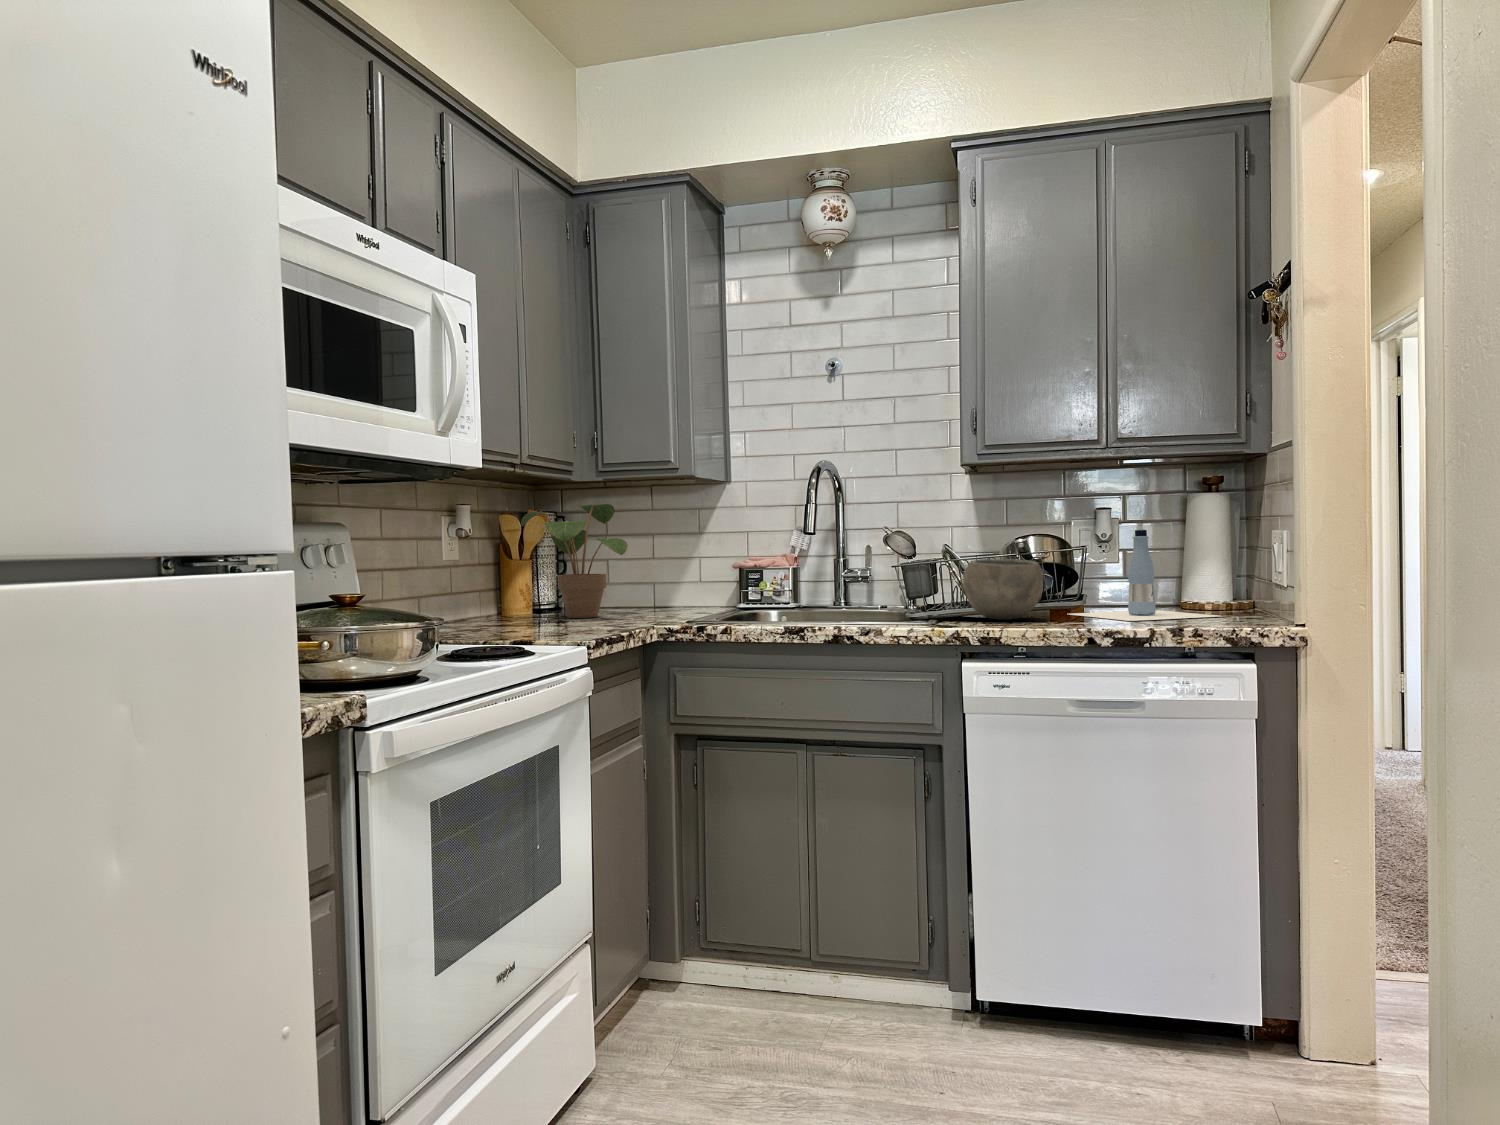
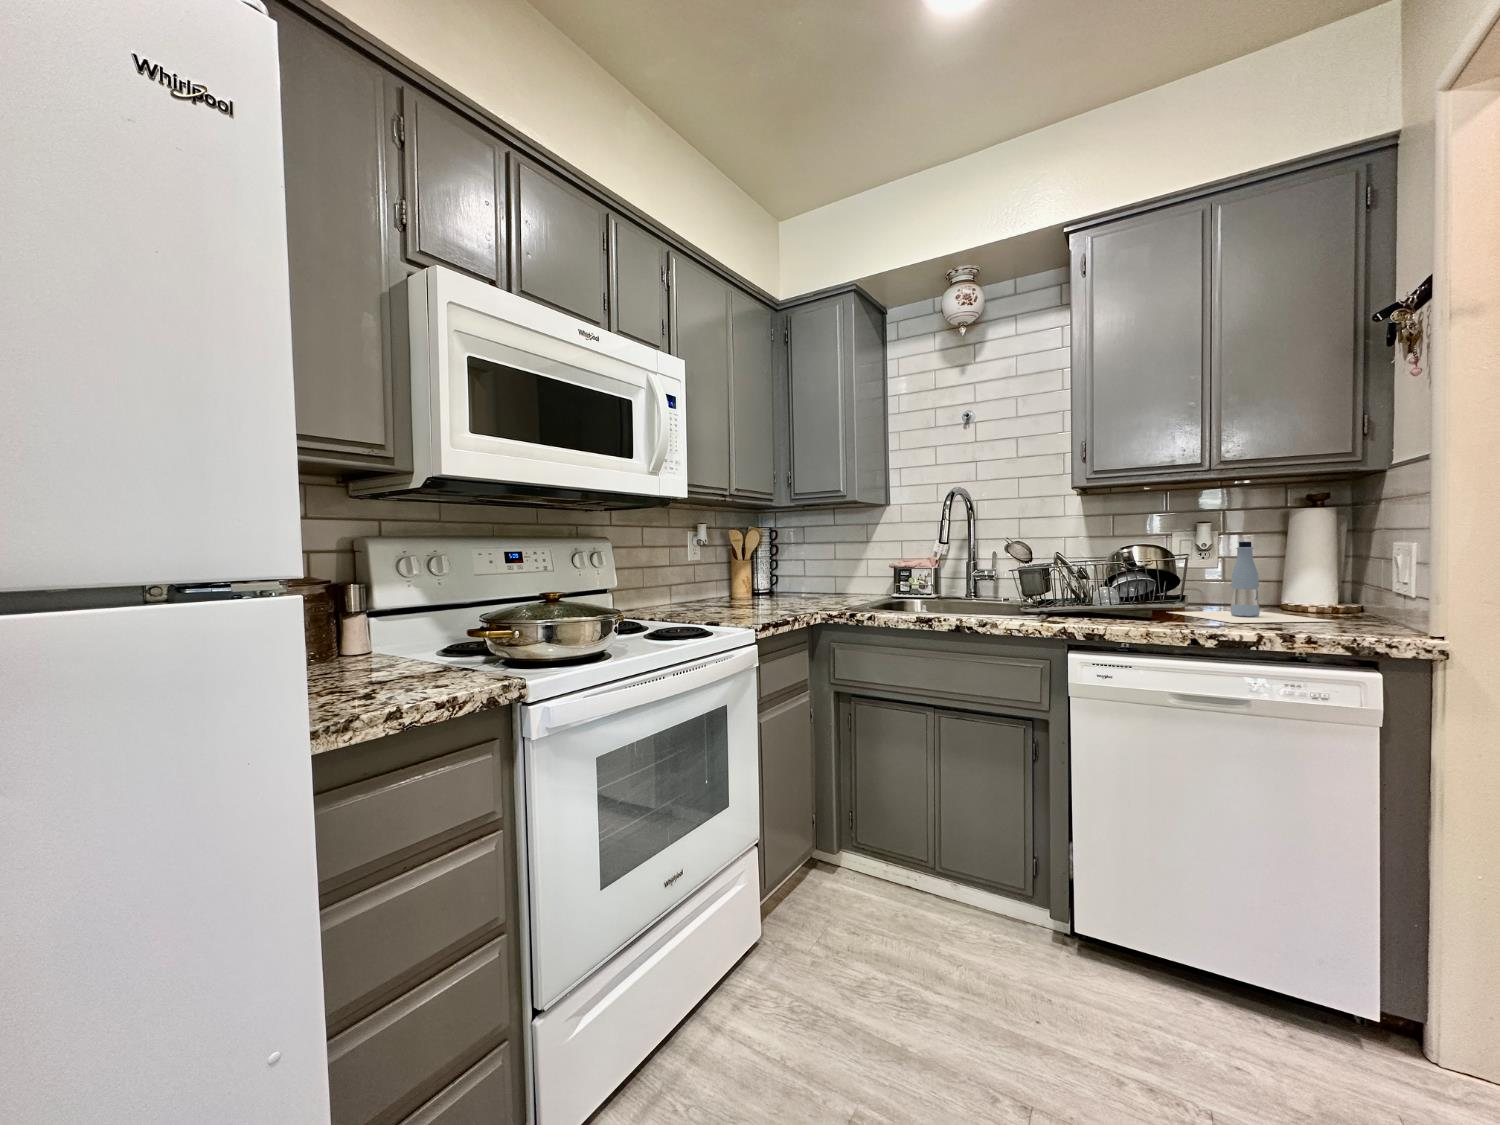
potted plant: present [521,502,628,618] -> none [739,521,809,602]
bowl: present [963,559,1043,620] -> none [1070,565,1146,617]

